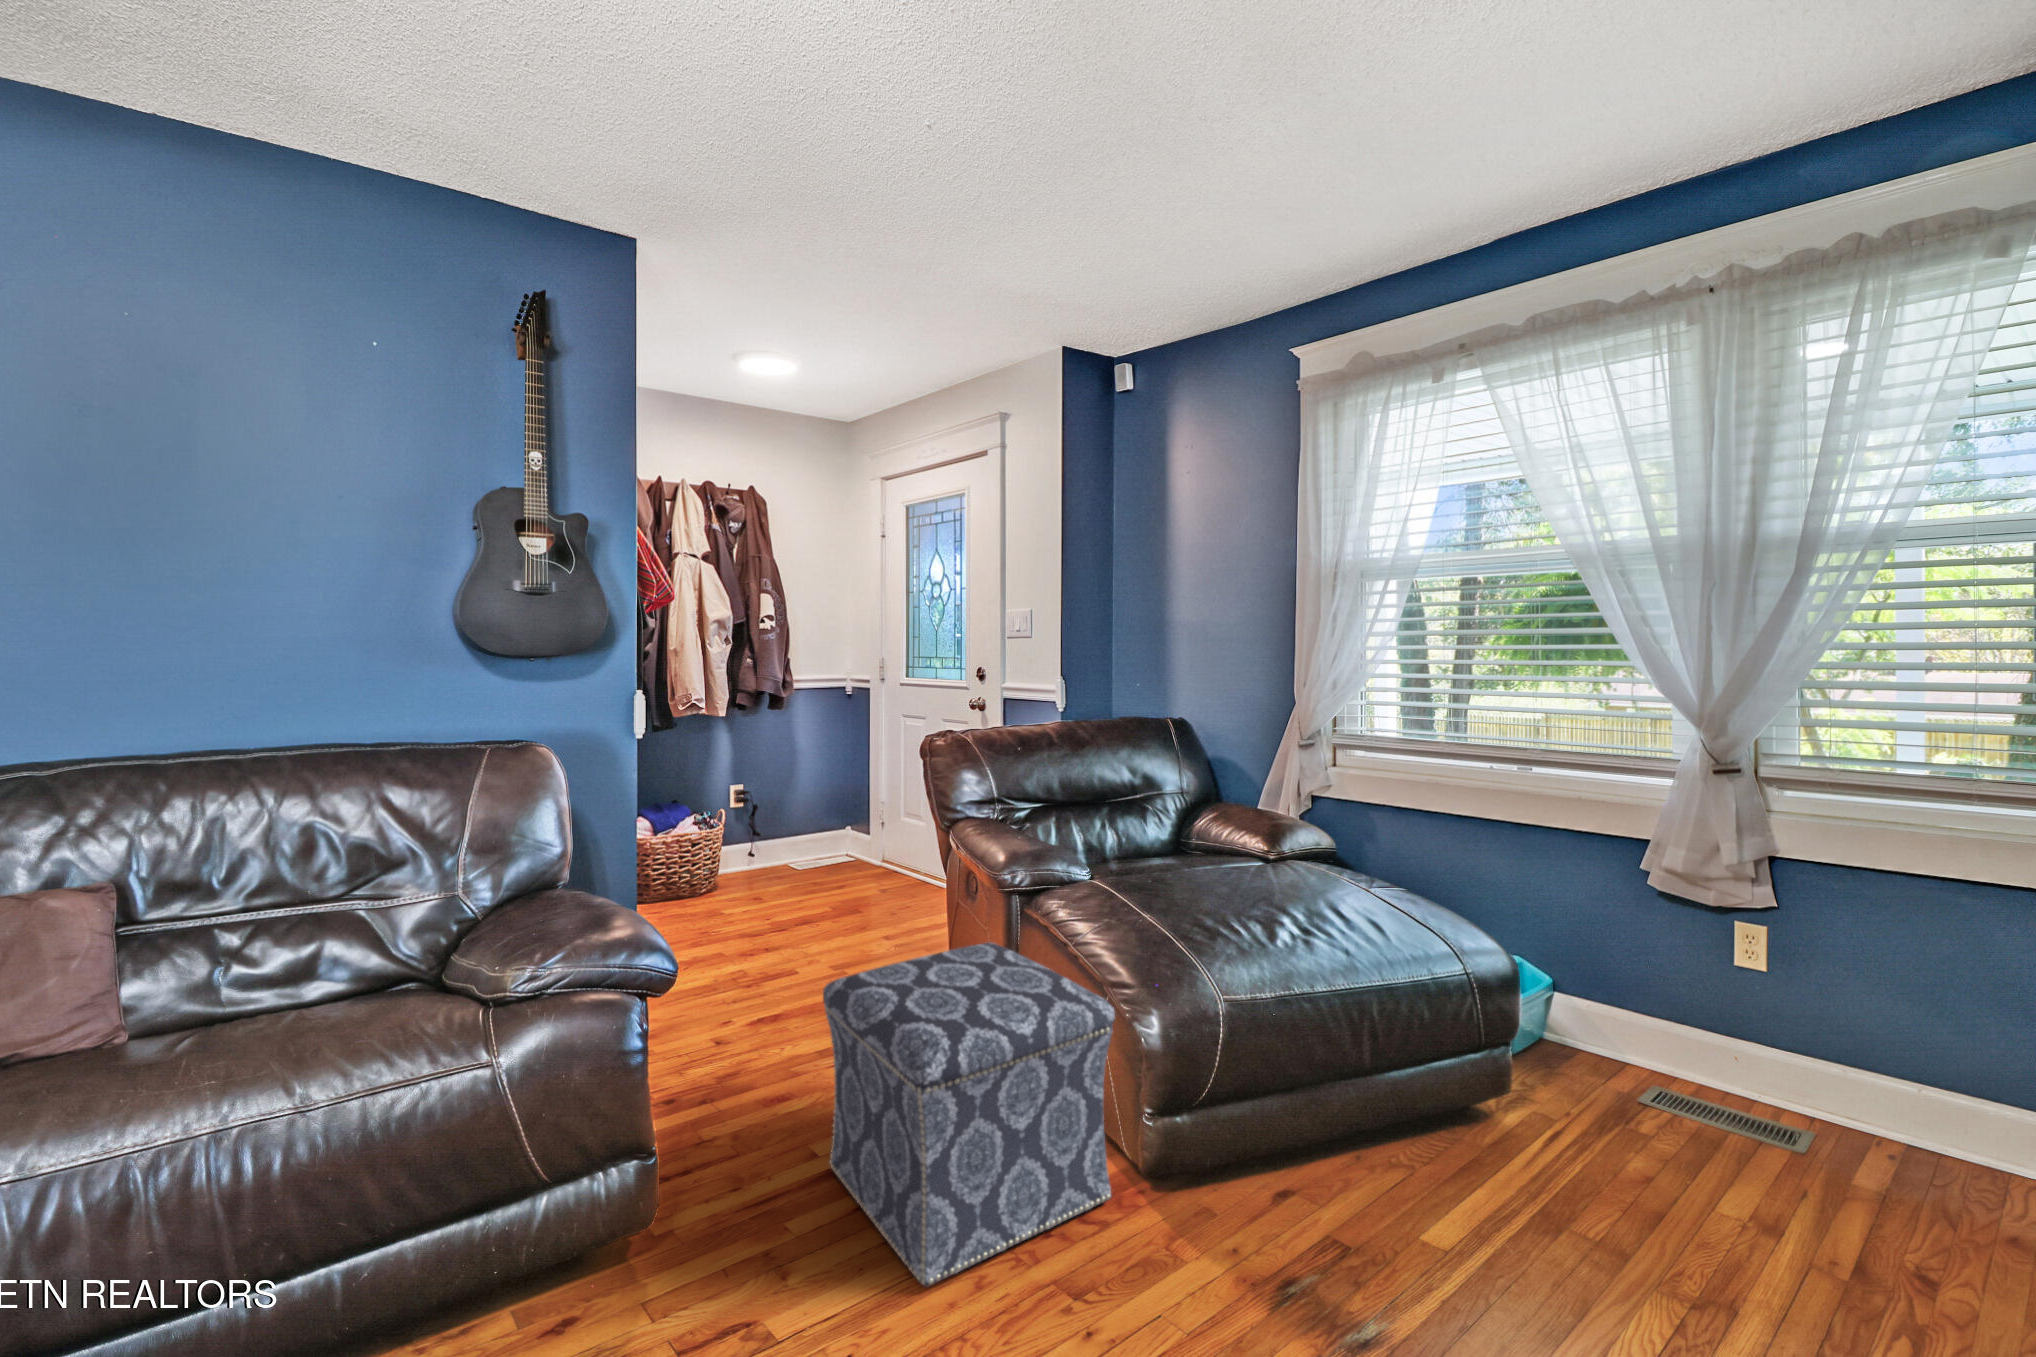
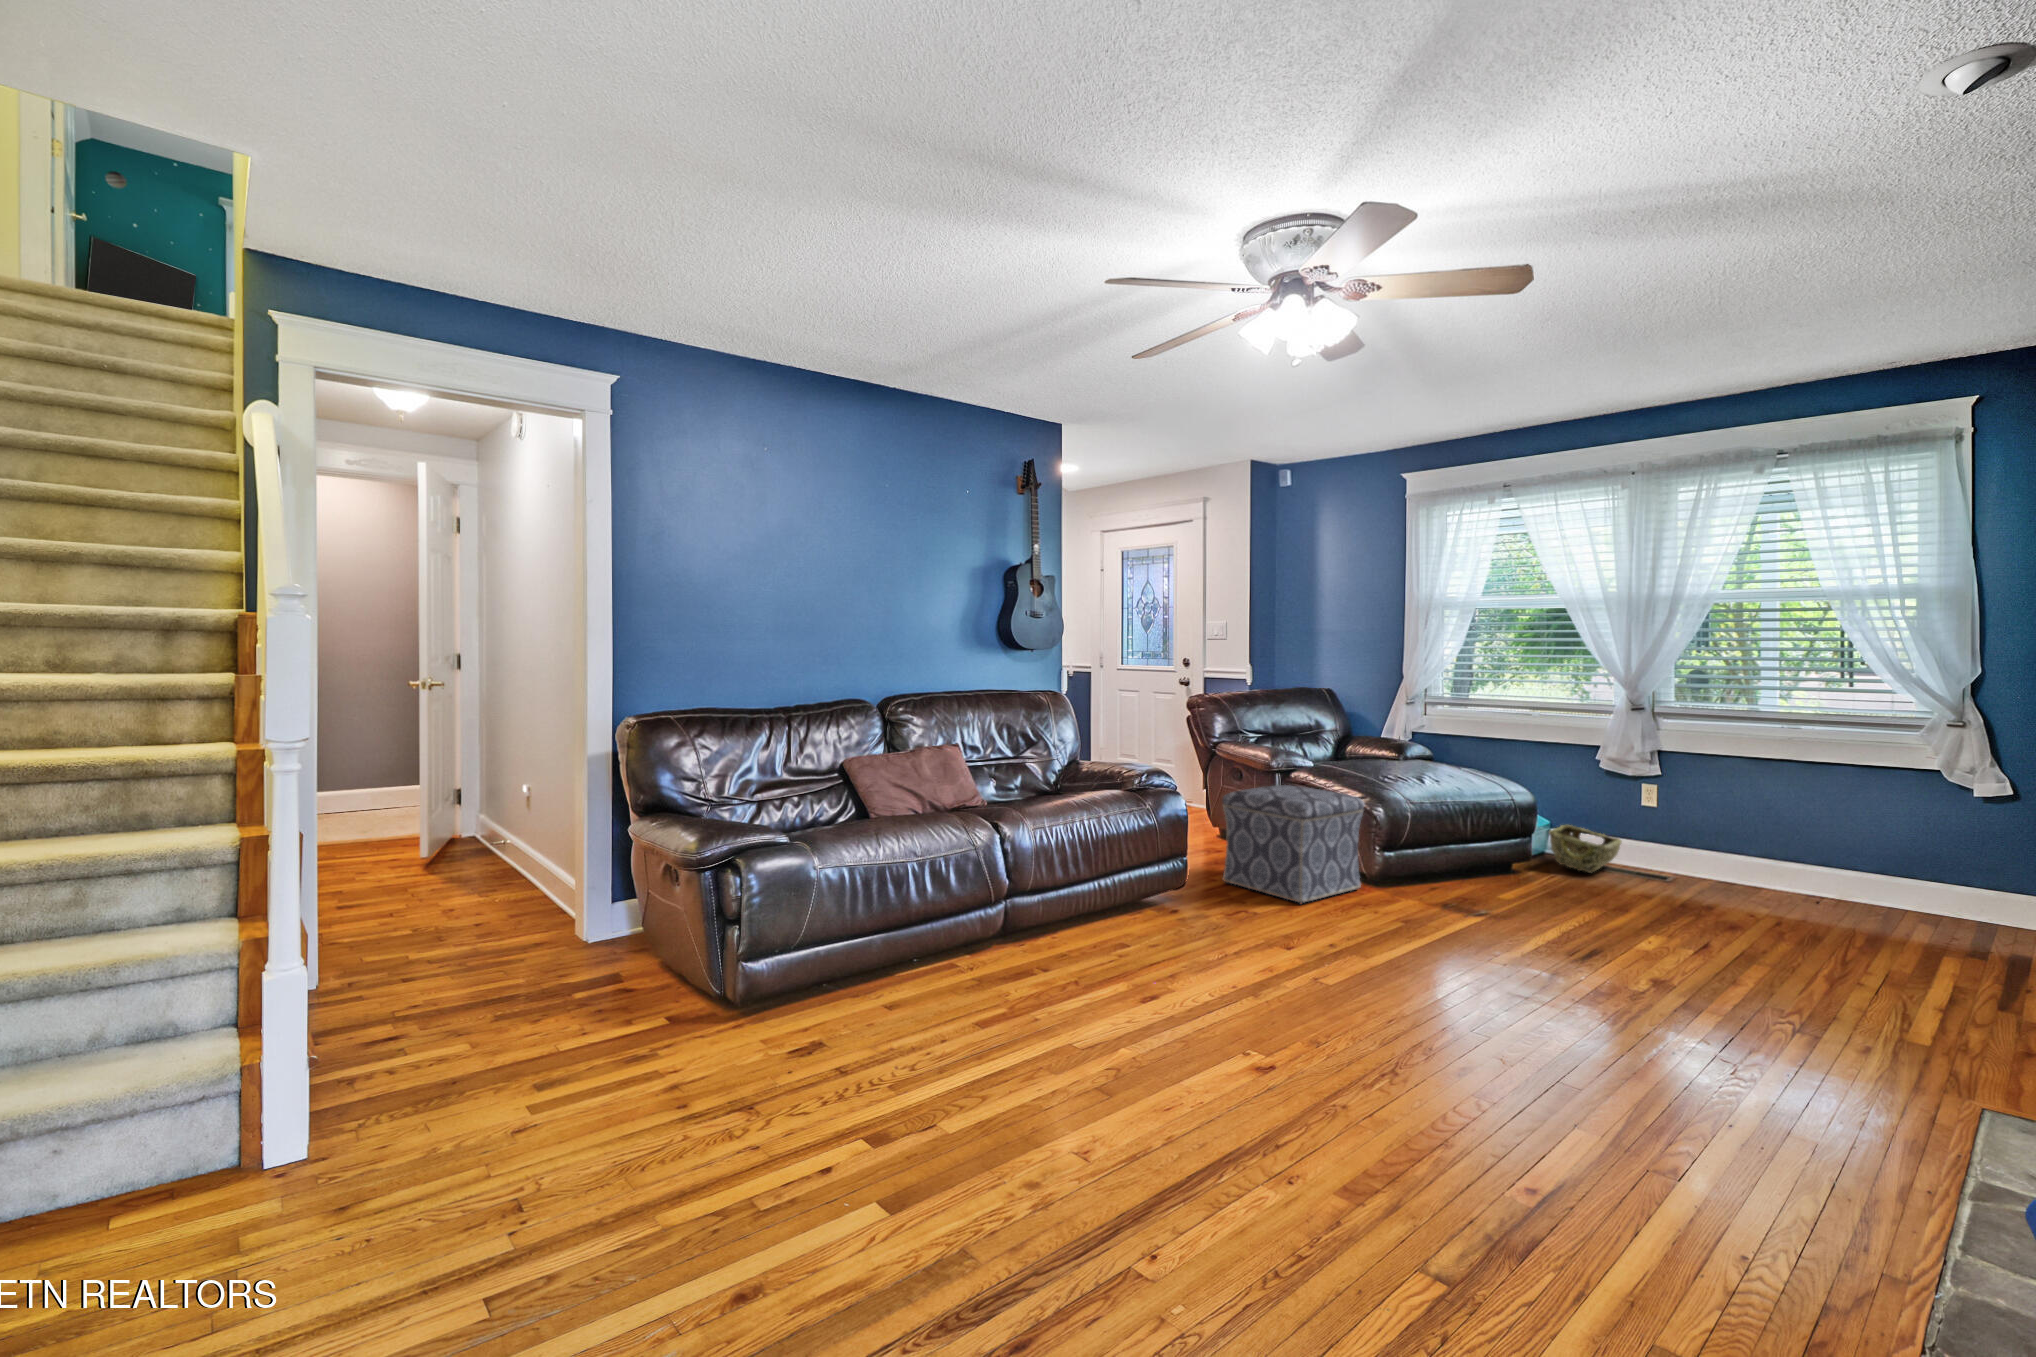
woven basket: none [1543,989,1695,1118] -> present [1549,825,1622,873]

